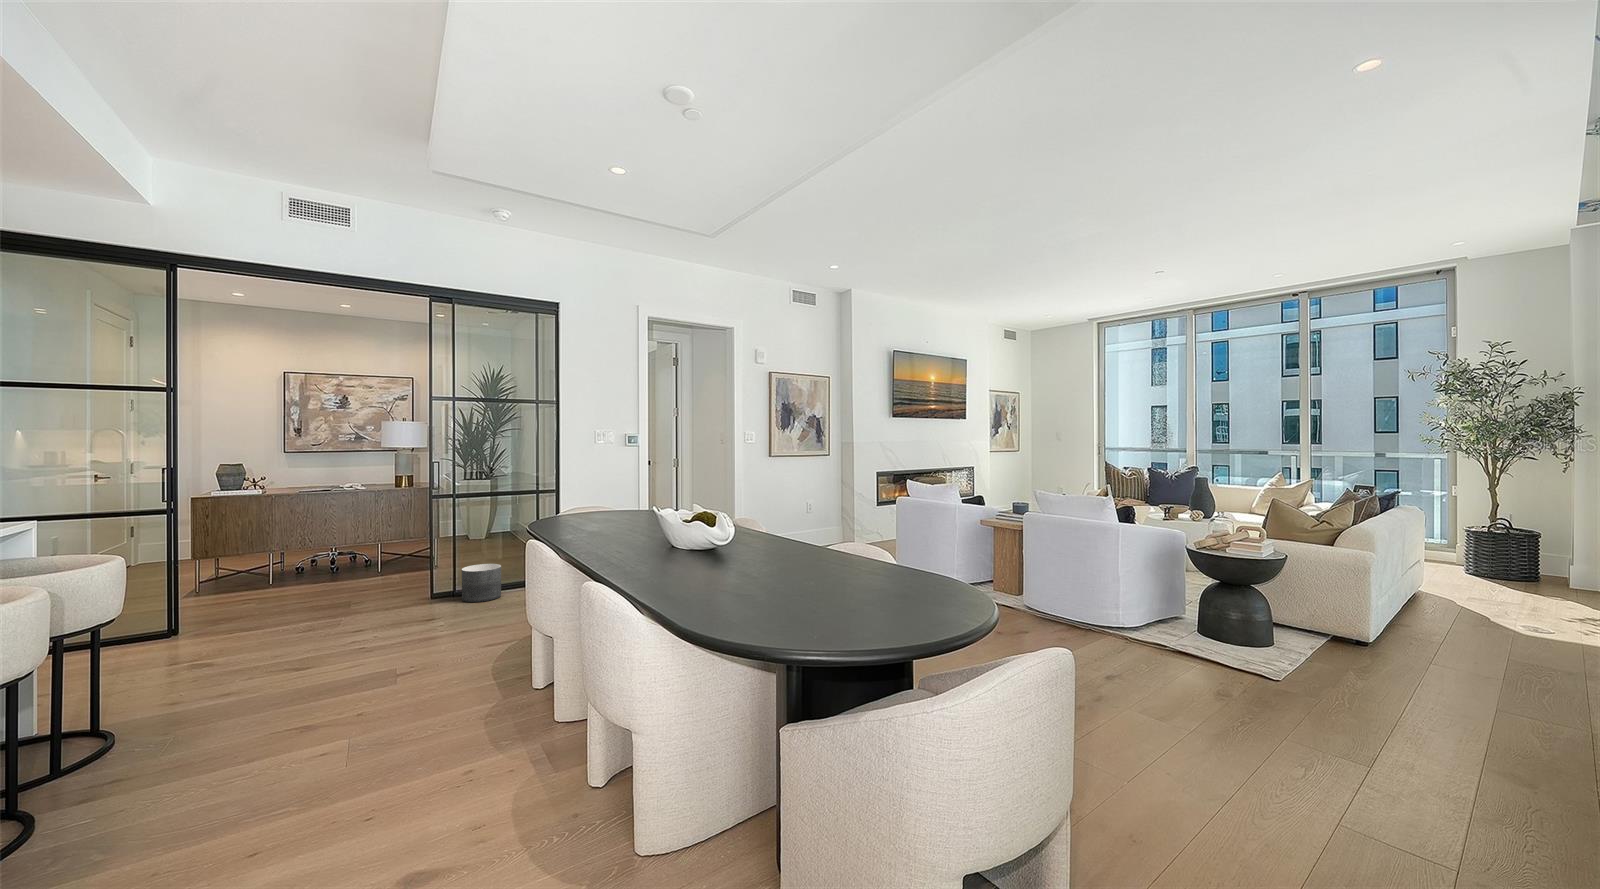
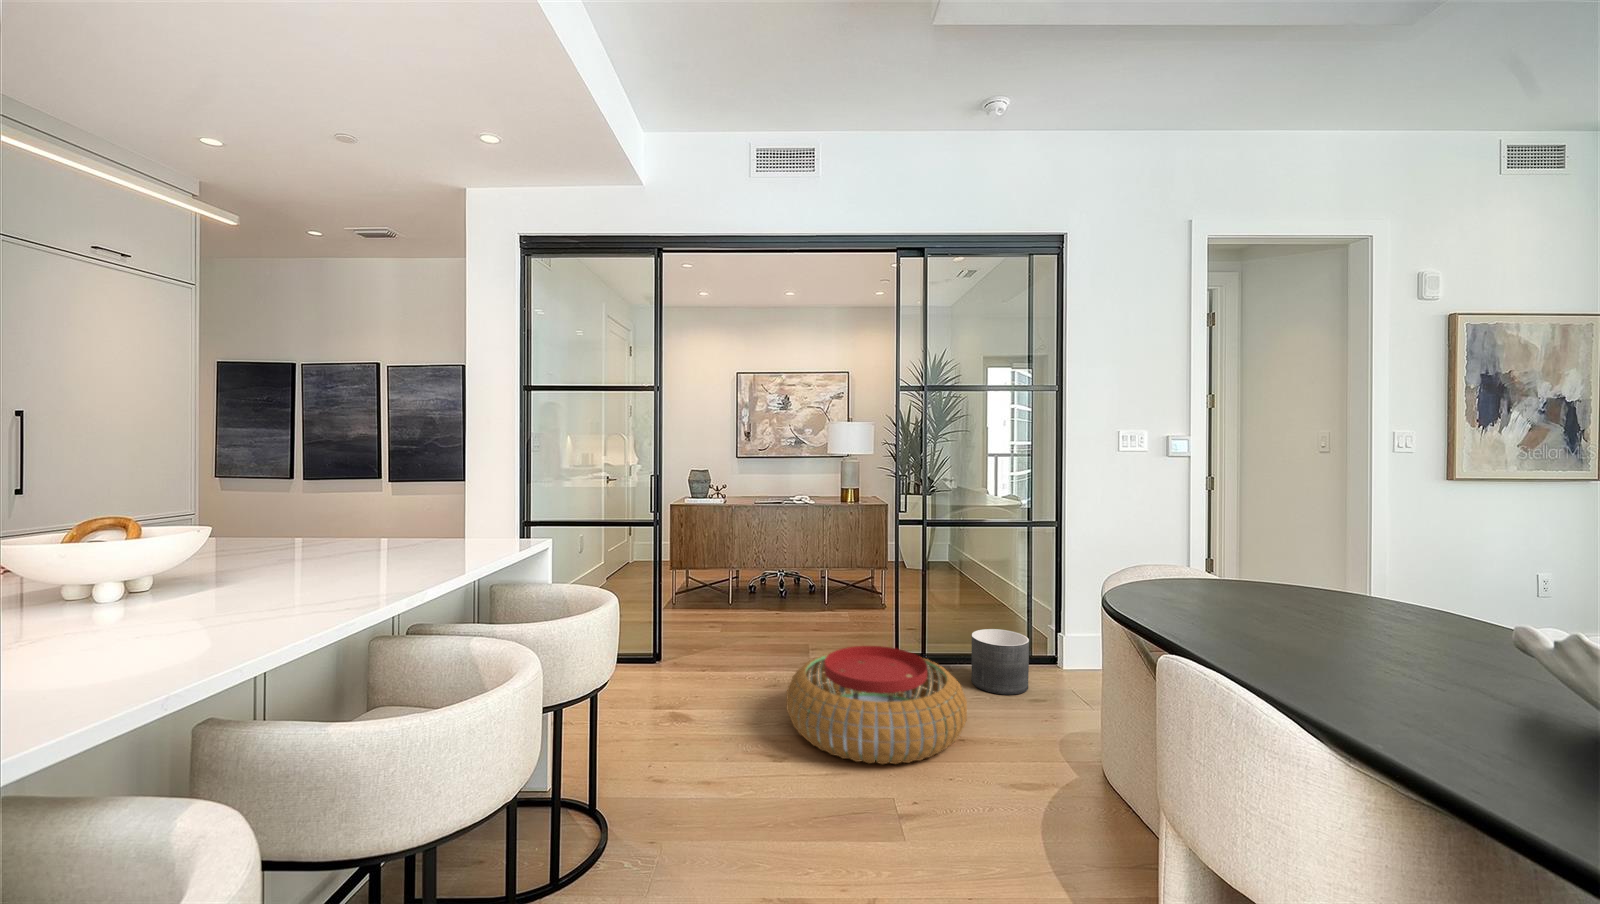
pouf: none [294,580,436,645] -> present [786,646,967,764]

